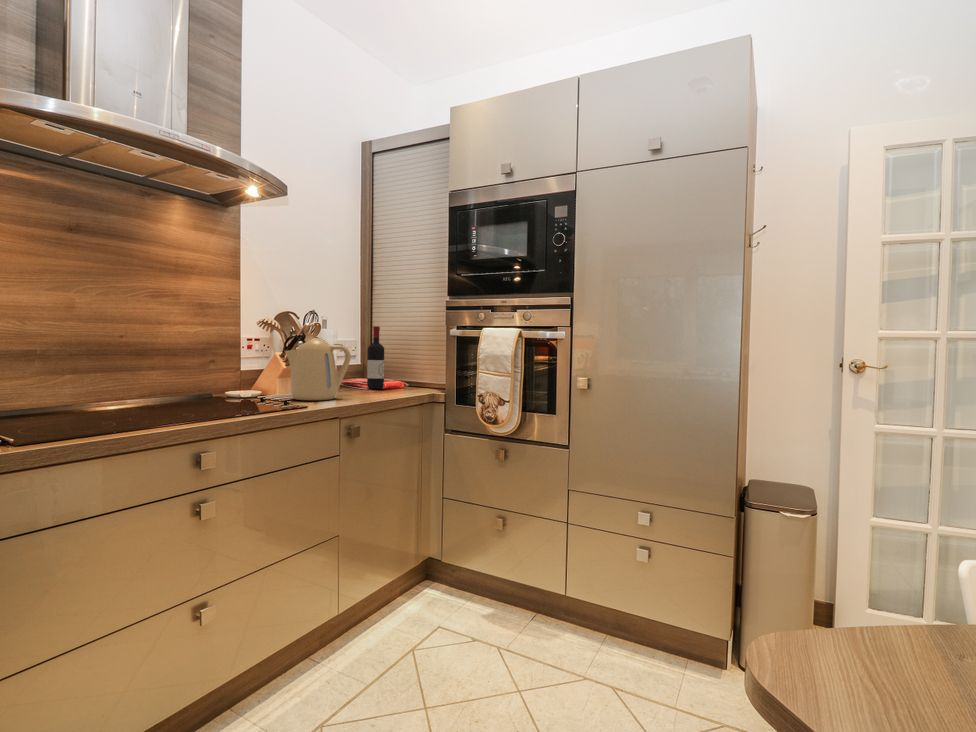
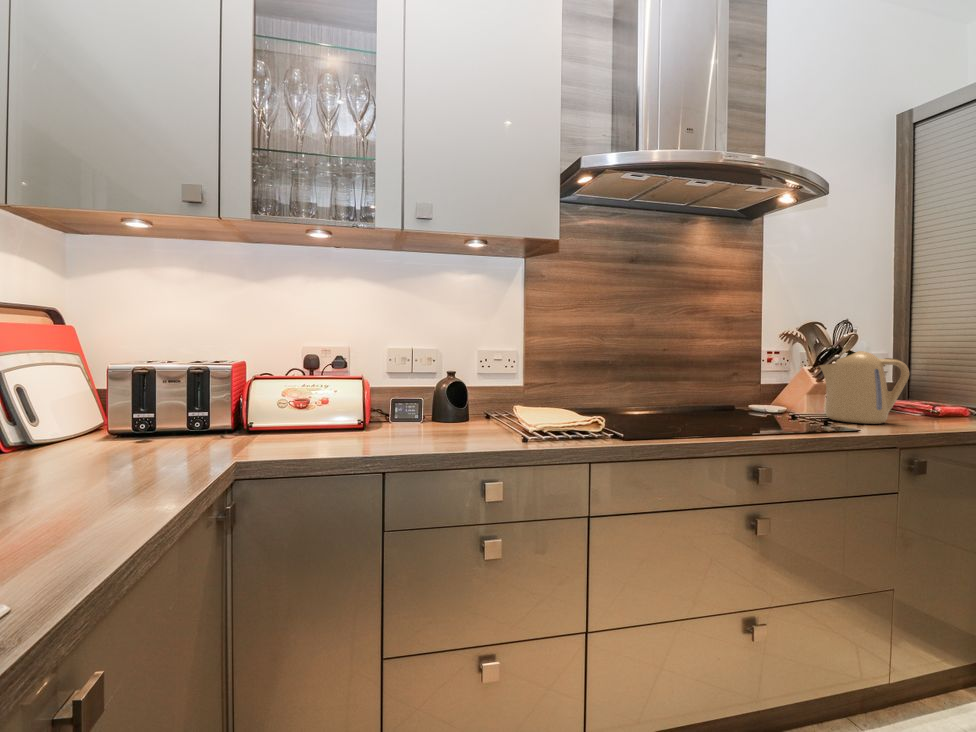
wine bottle: present [367,326,384,389] -> none [916,335,946,415]

